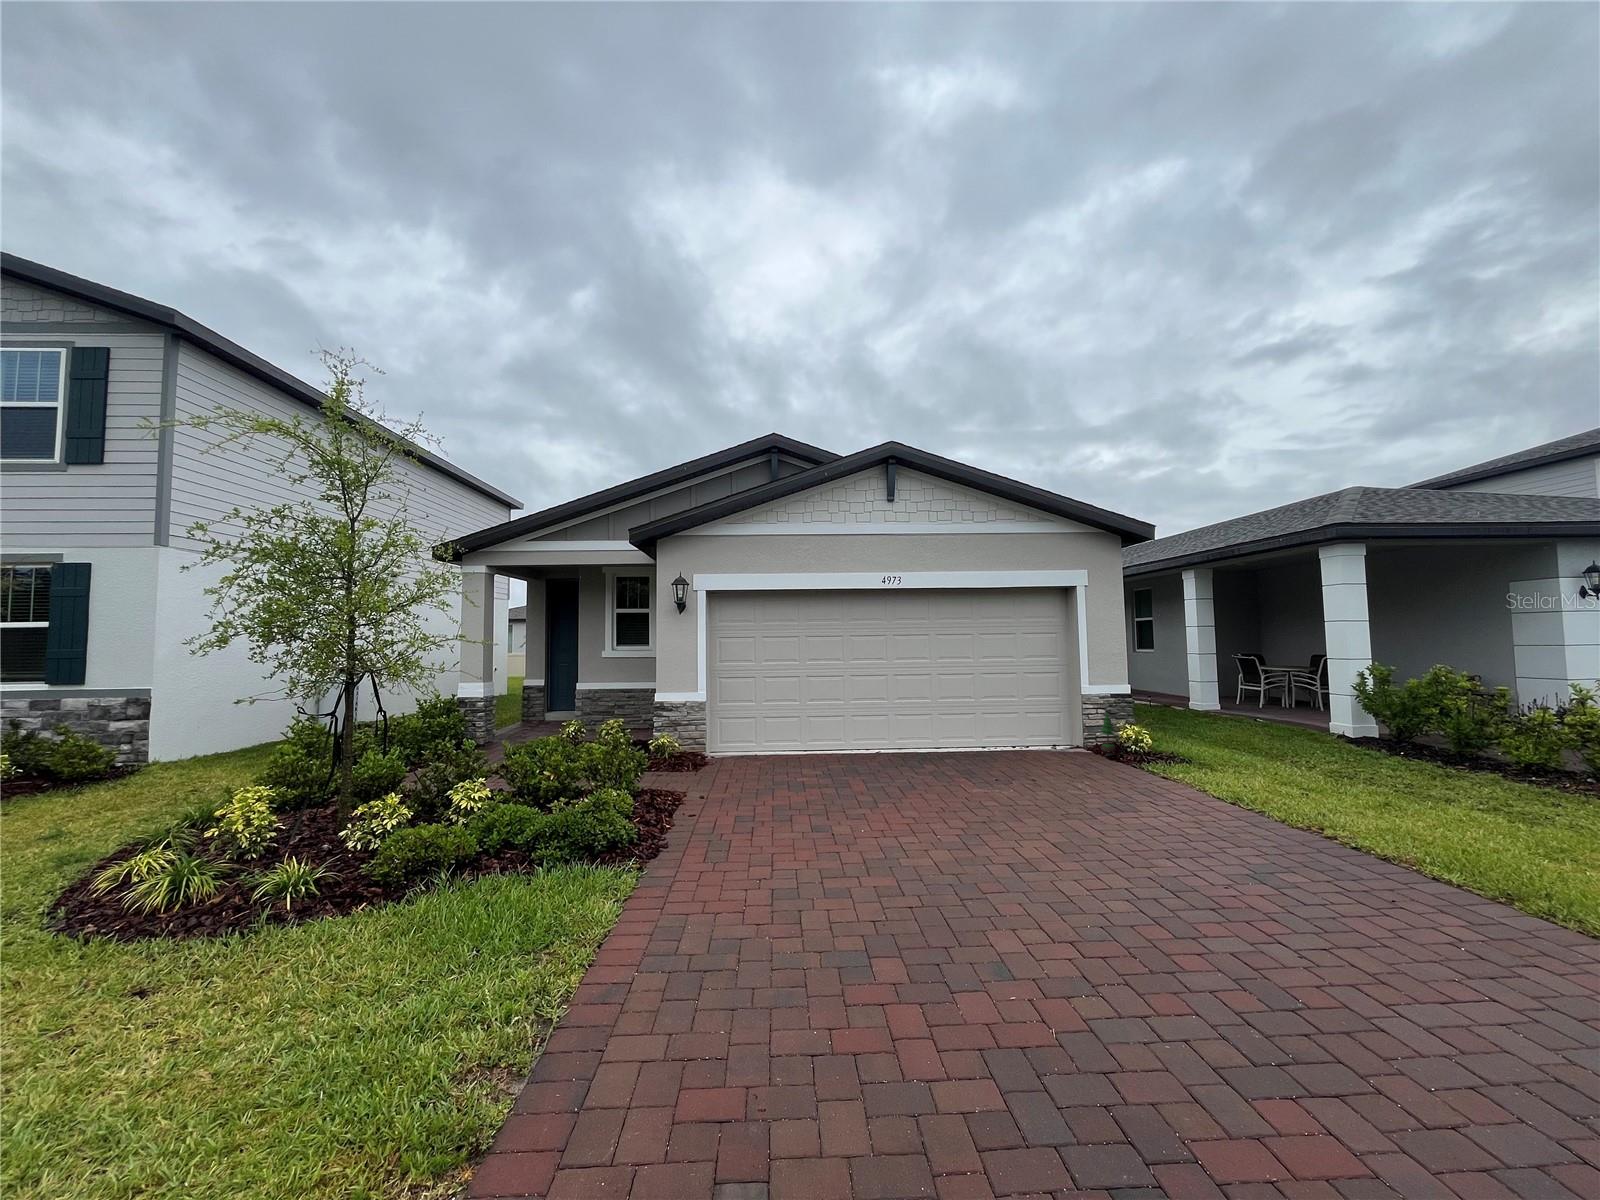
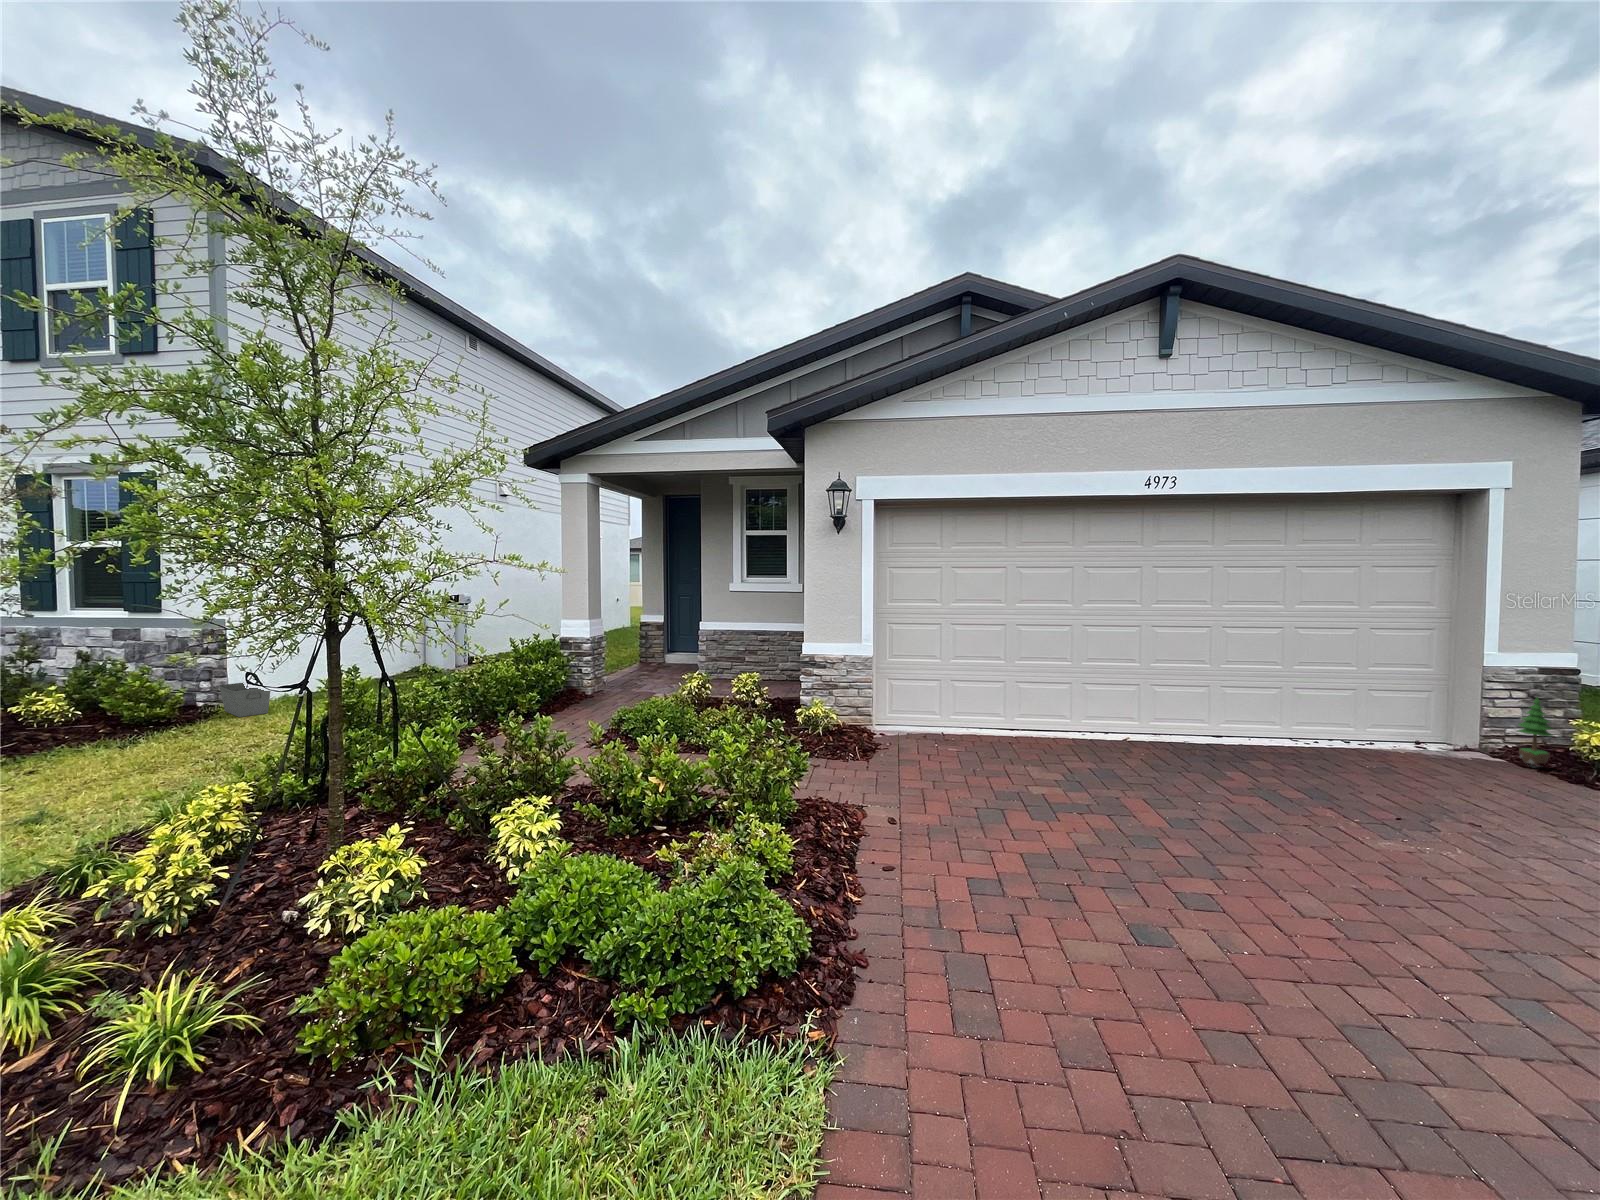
storage bin: none [142,743,194,772] -> present [219,683,271,717]

